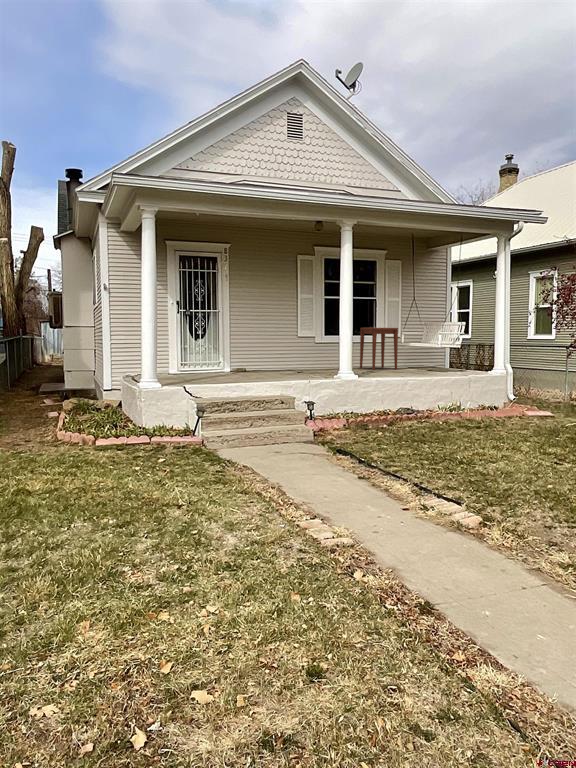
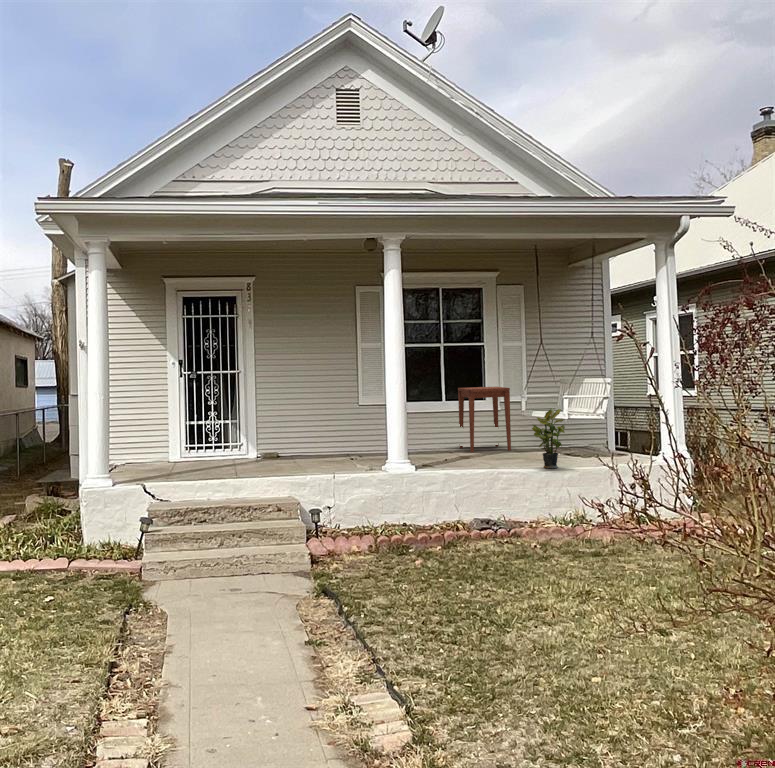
potted plant: none [435,338,457,378] -> present [532,408,565,469]

